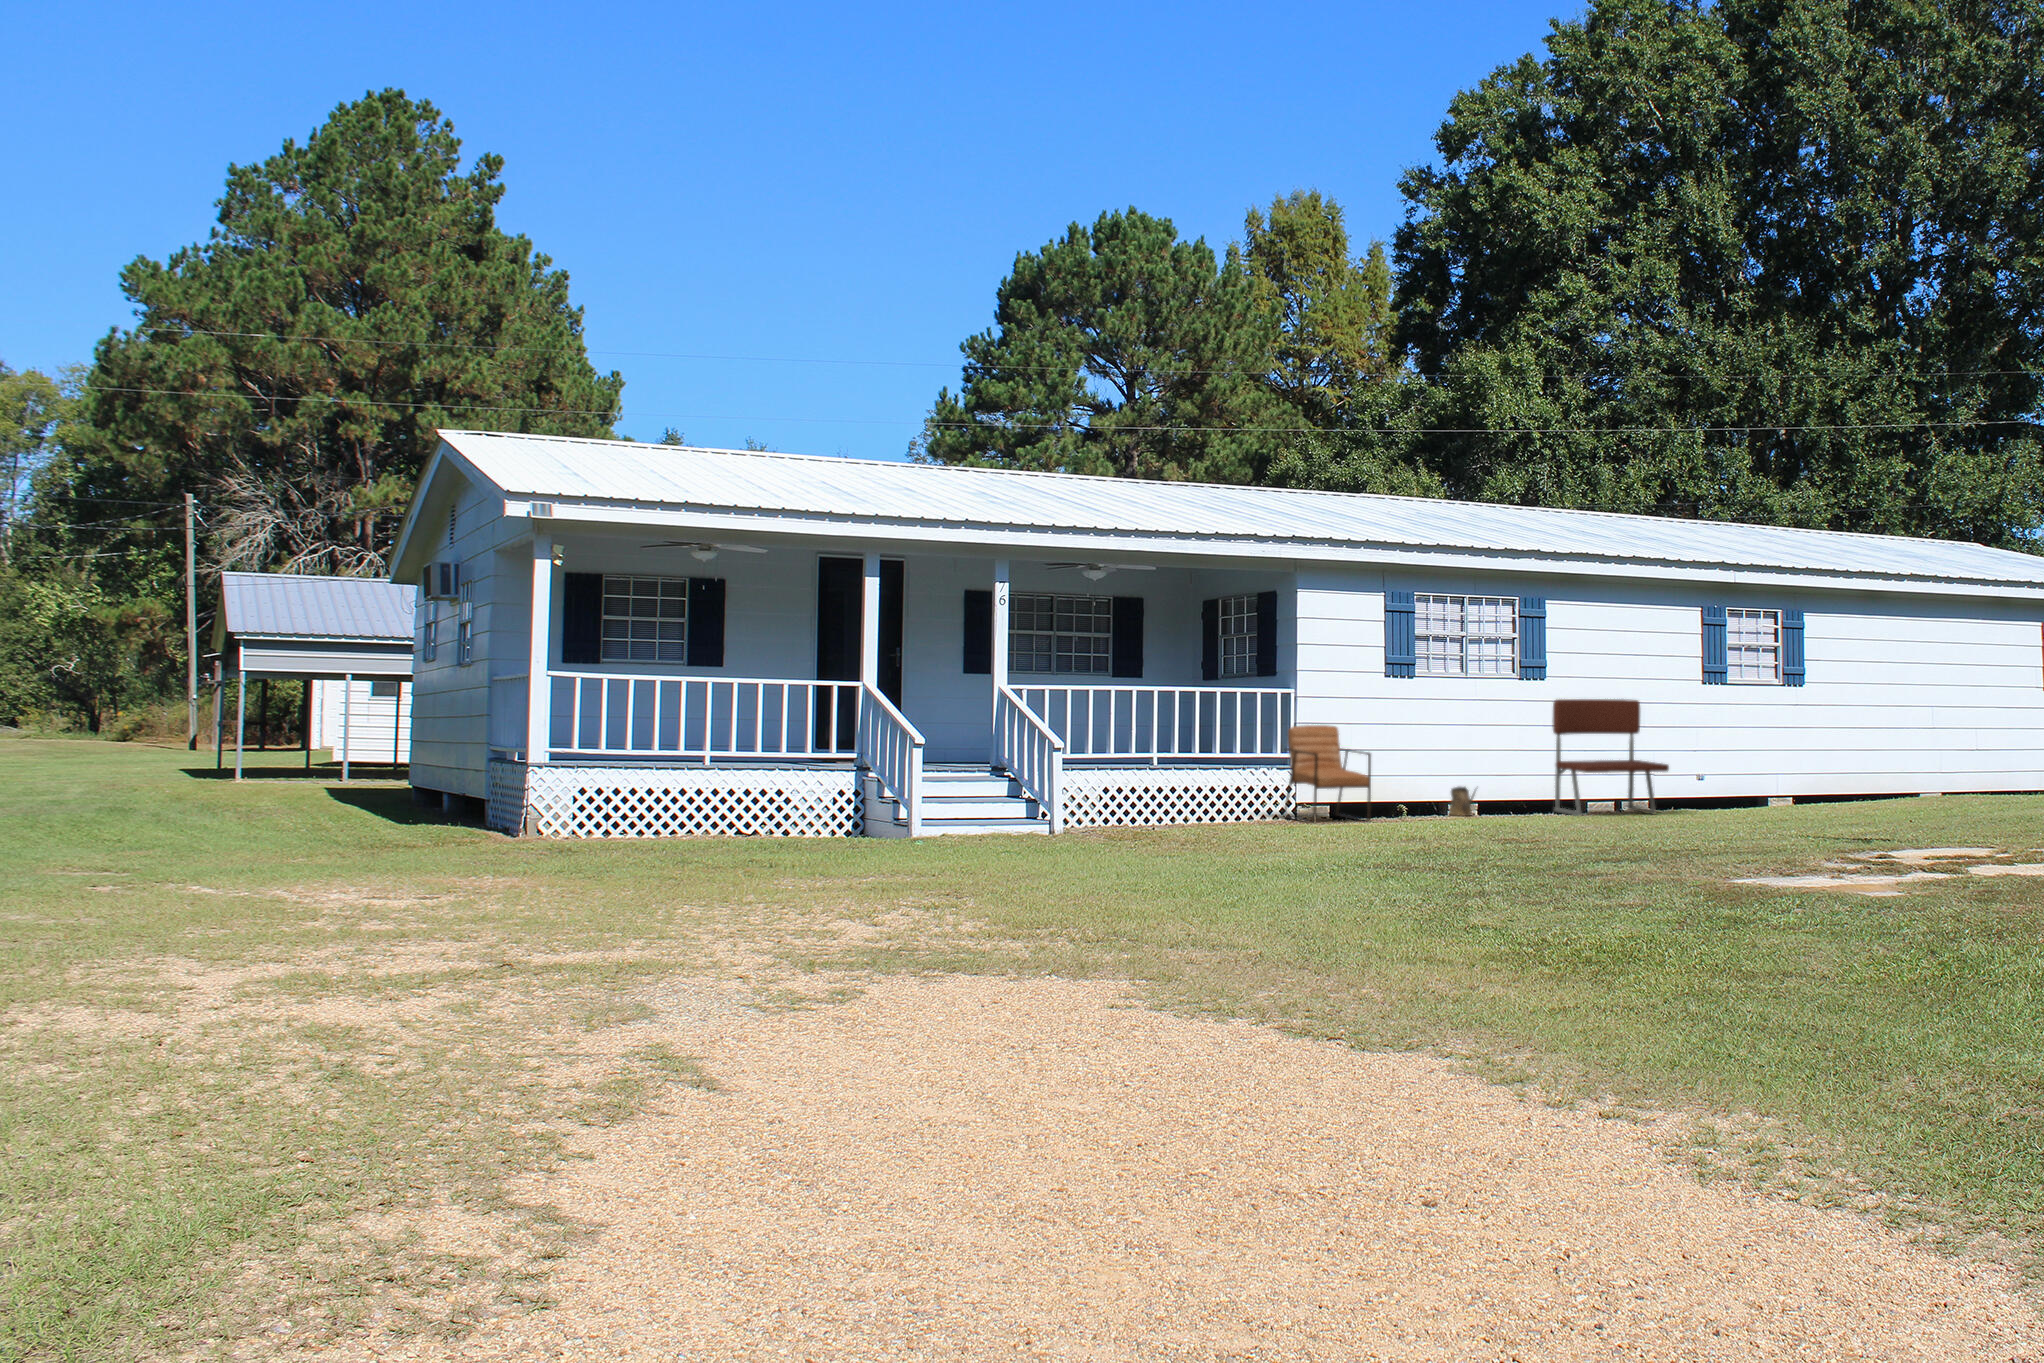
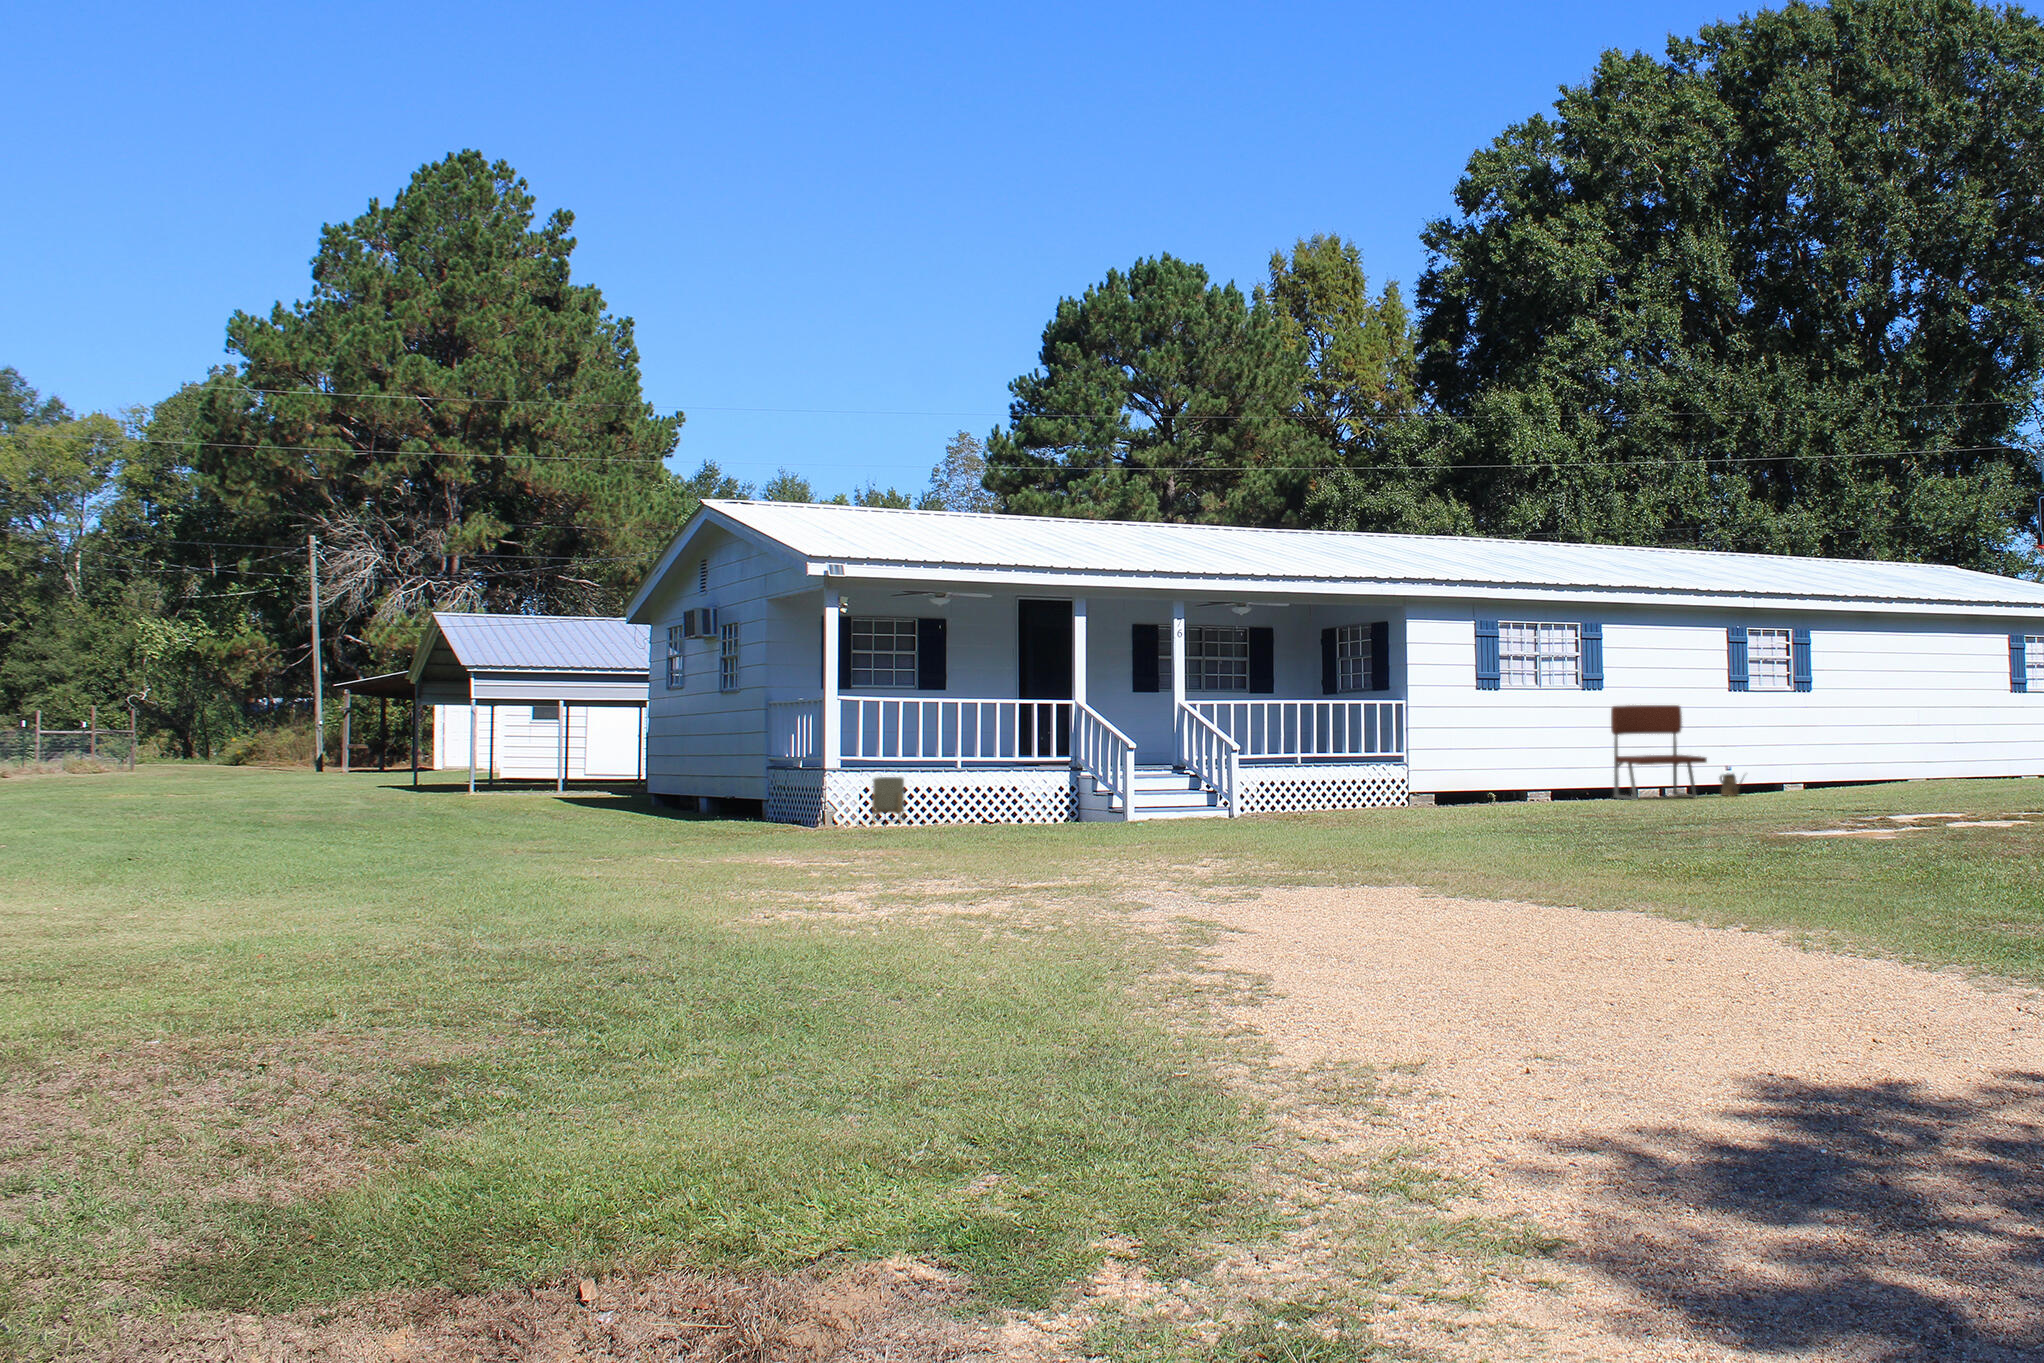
chair: present [1283,725,1371,823] -> none [1400,730,1473,809]
planter: none [581,775,630,833] -> present [872,777,905,821]
watering can: present [1449,787,1475,816] -> present [1720,774,1742,796]

